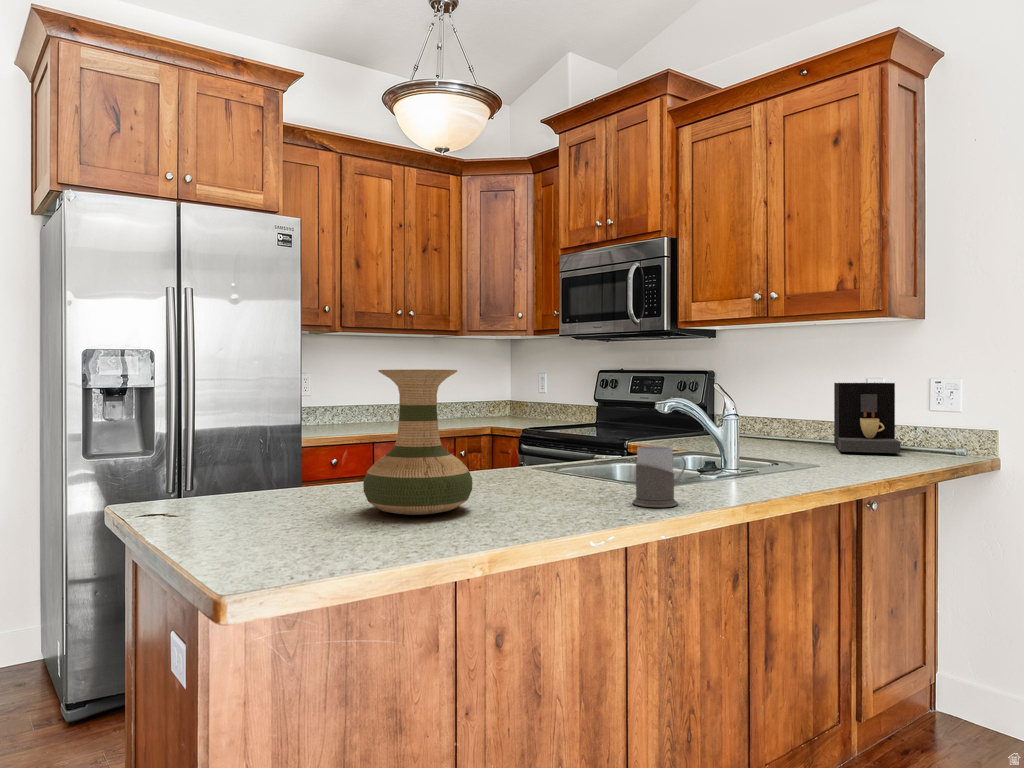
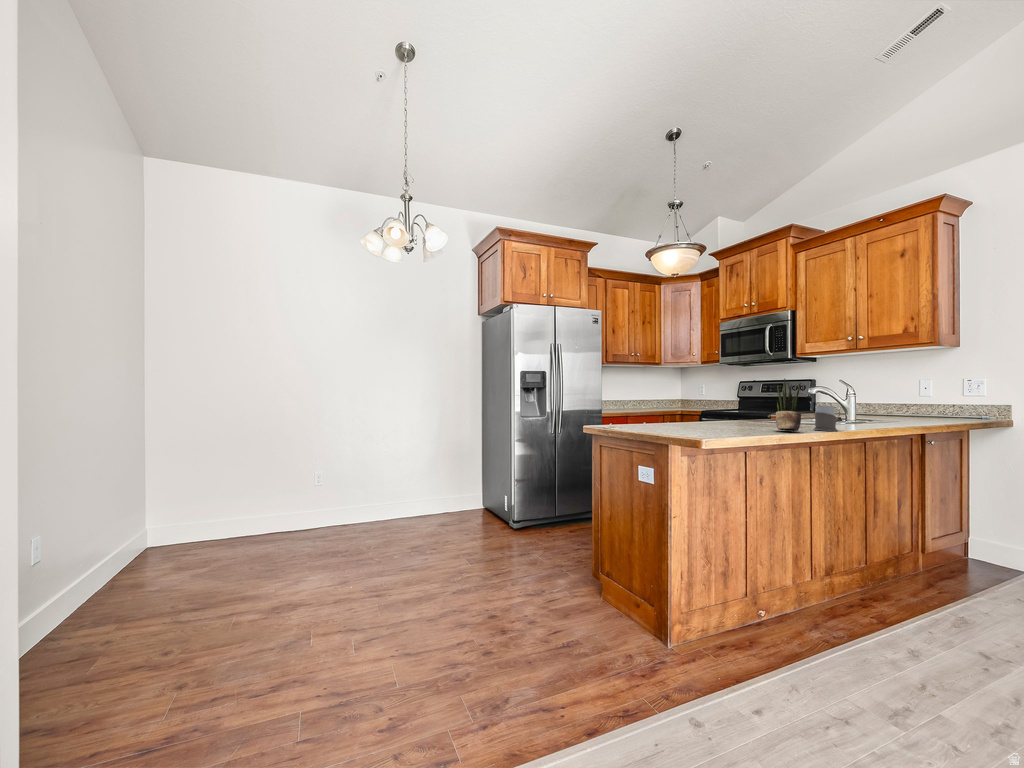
vase: present [363,369,472,515] -> none [694,372,742,430]
coffee maker: present [834,383,900,453] -> none [899,382,947,419]
potted plant: none [543,385,597,512] -> present [776,379,801,431]

